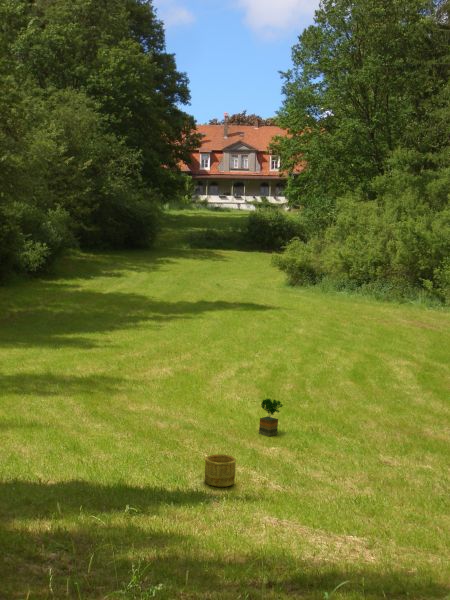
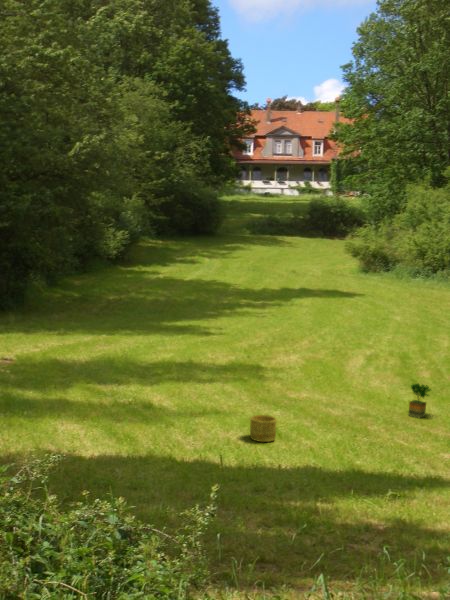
wooden bucket: present [205,454,236,487] -> present [250,415,277,442]

